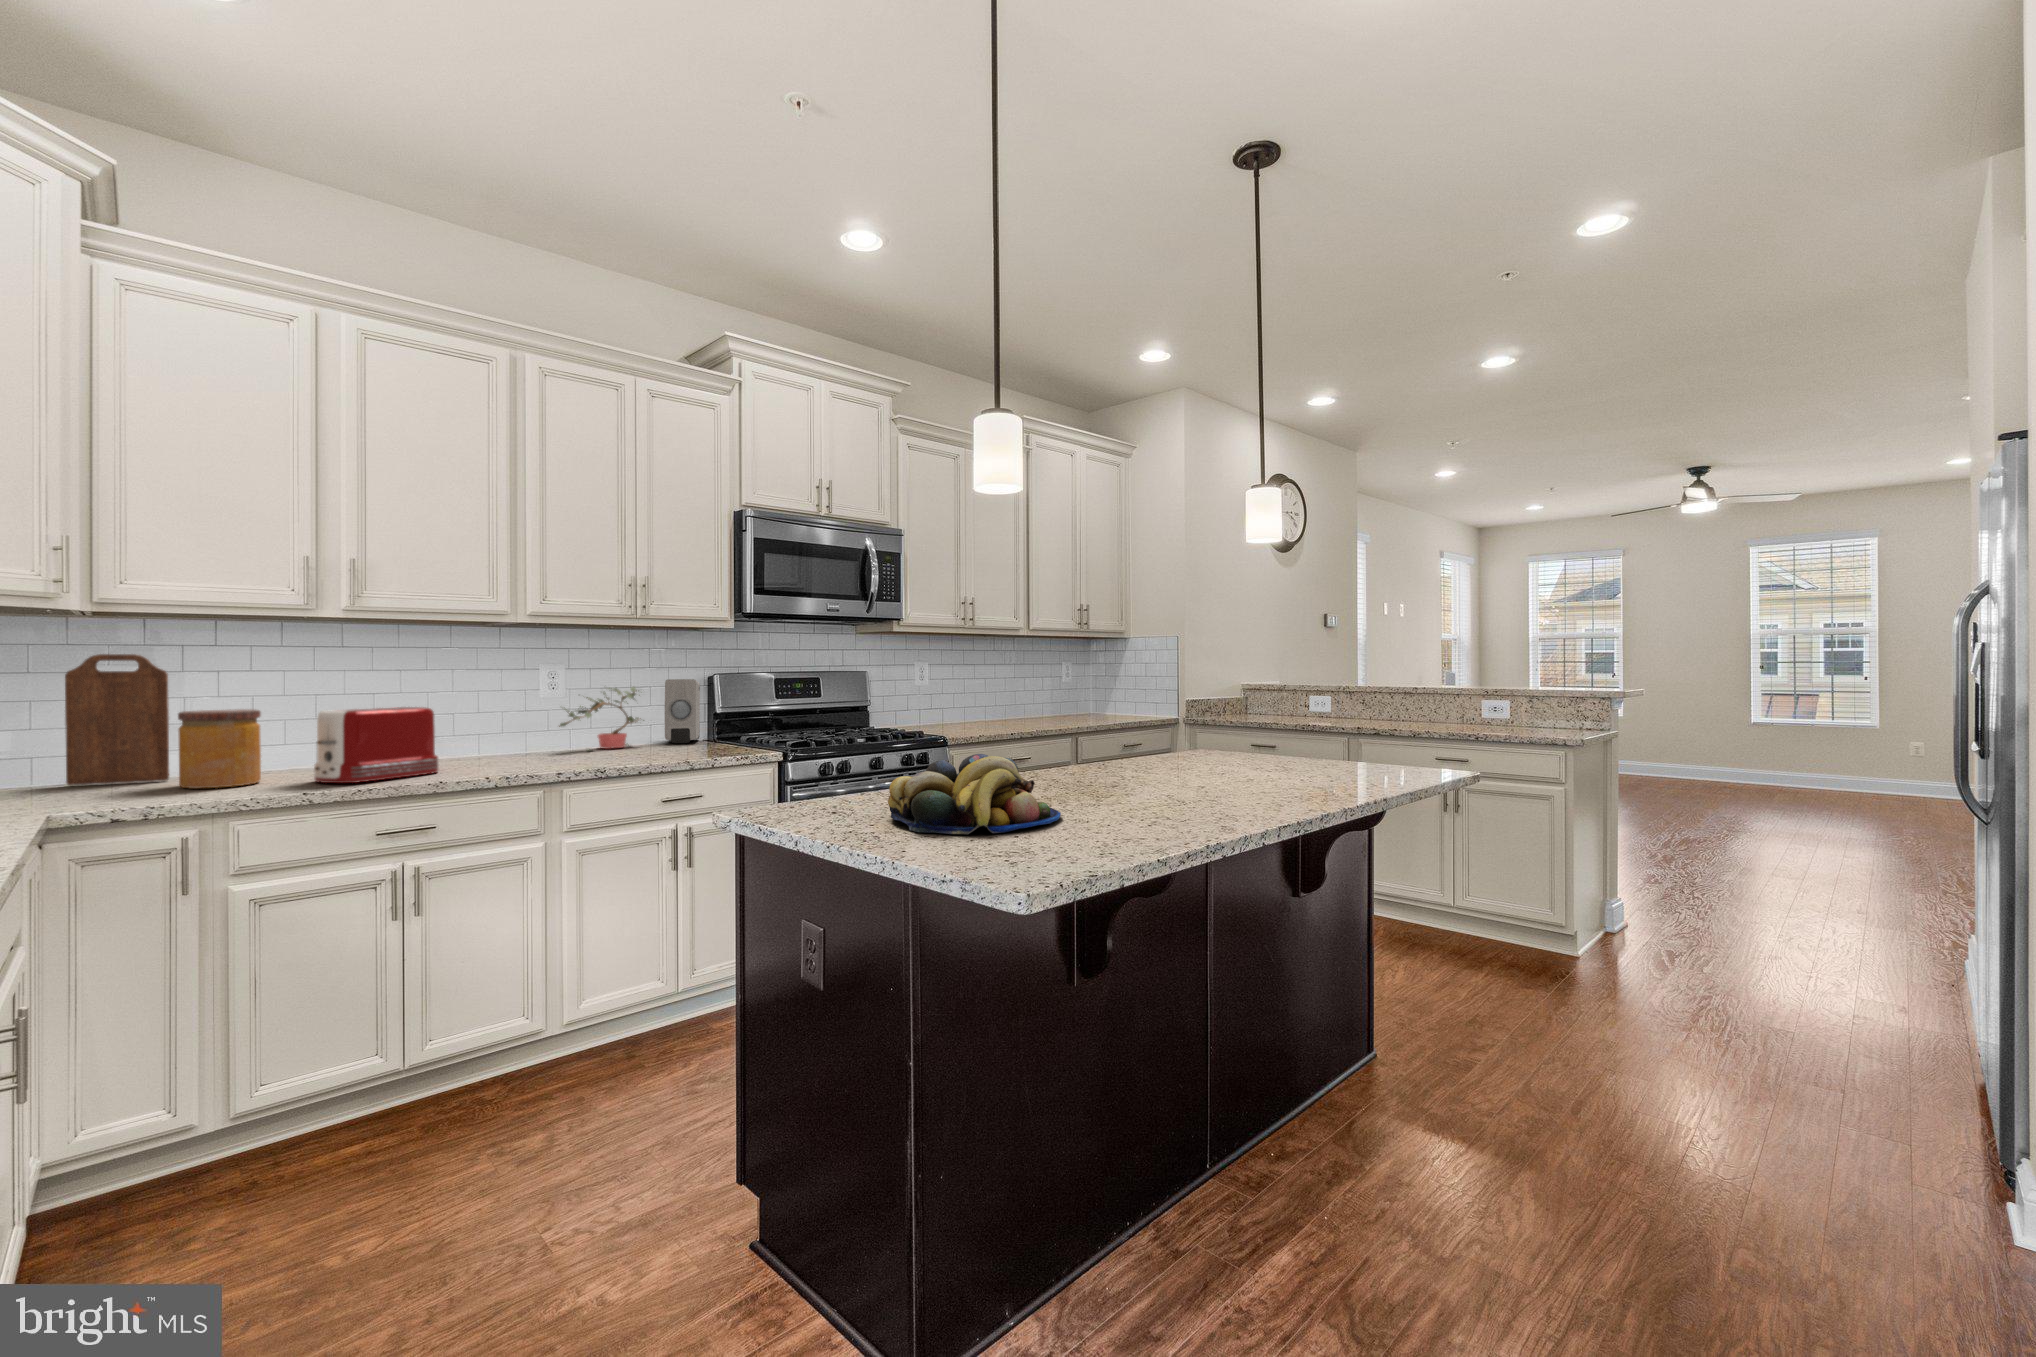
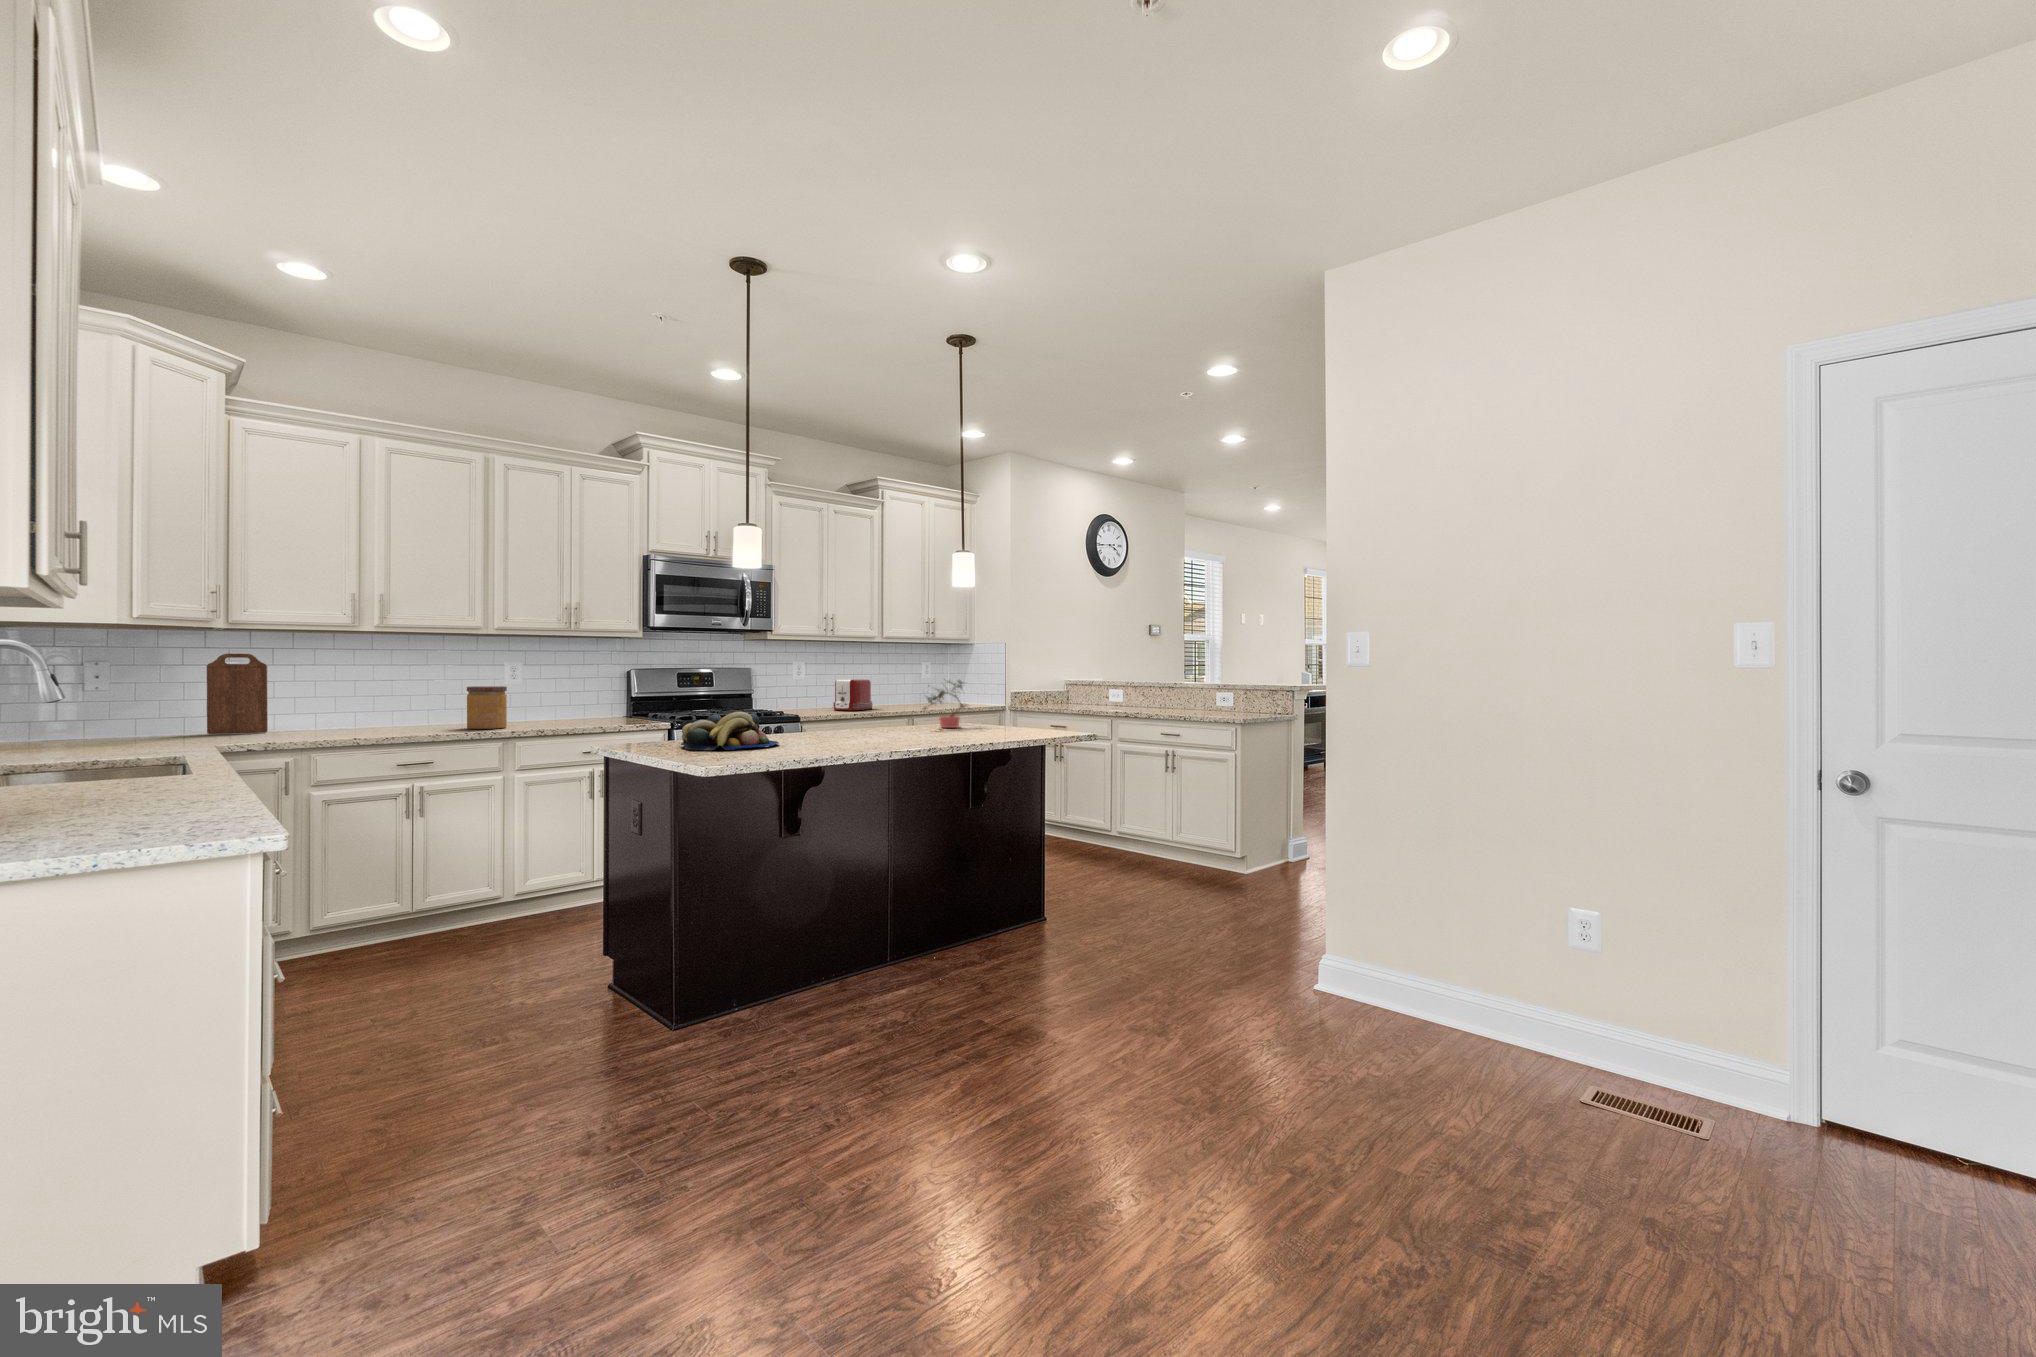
soap dispenser: present [665,679,700,743] -> none [594,673,622,717]
potted plant: present [559,687,644,749] -> present [923,679,967,729]
toaster: present [314,707,439,783] -> present [833,680,873,711]
jar: present [178,709,261,788] -> present [467,686,507,729]

